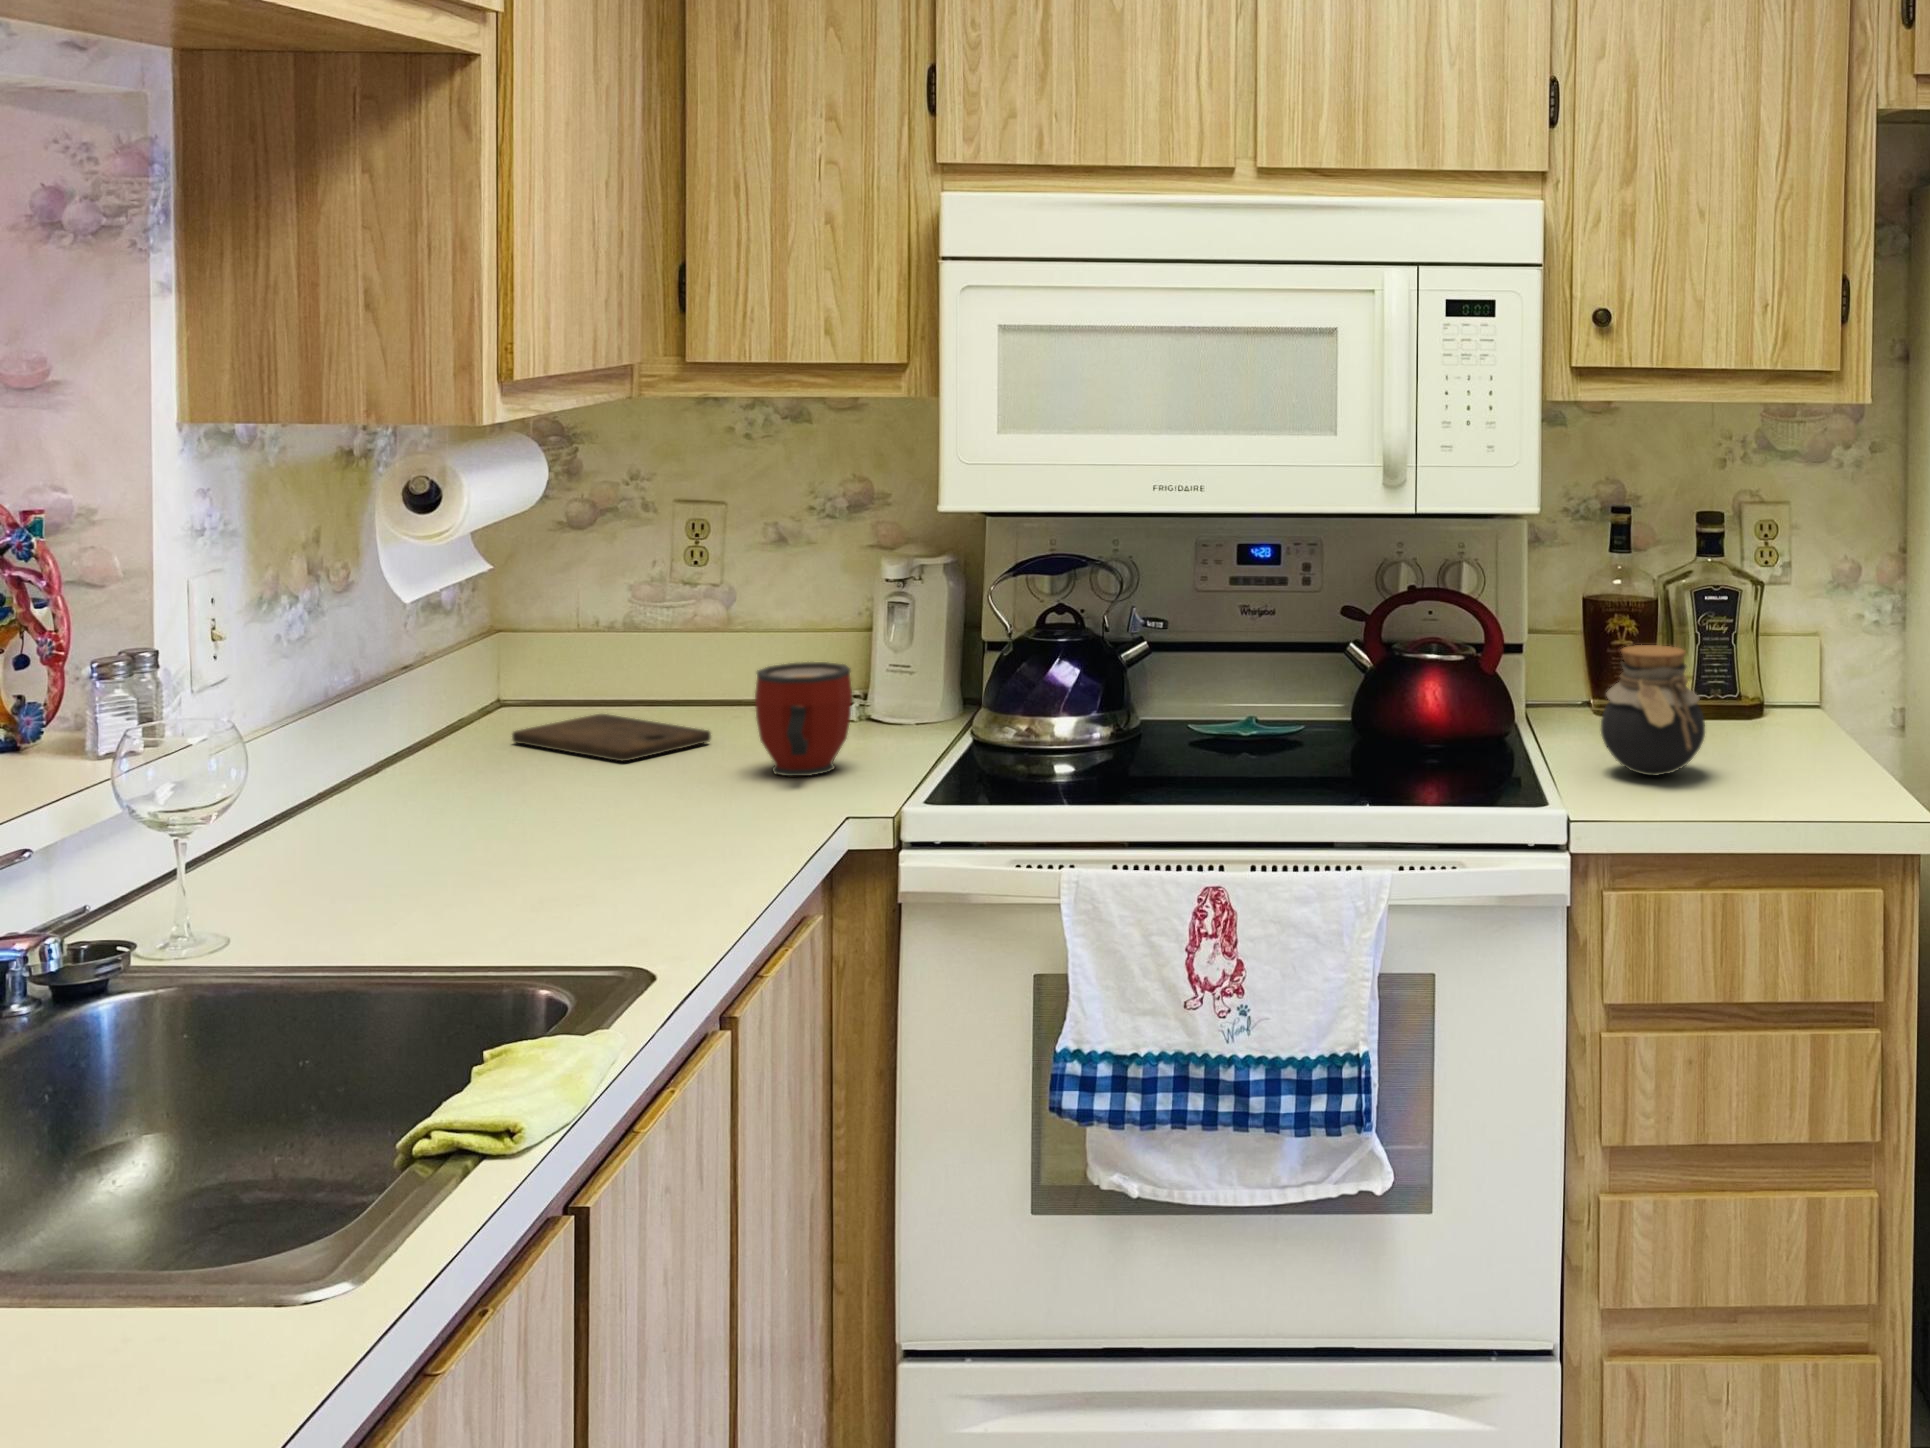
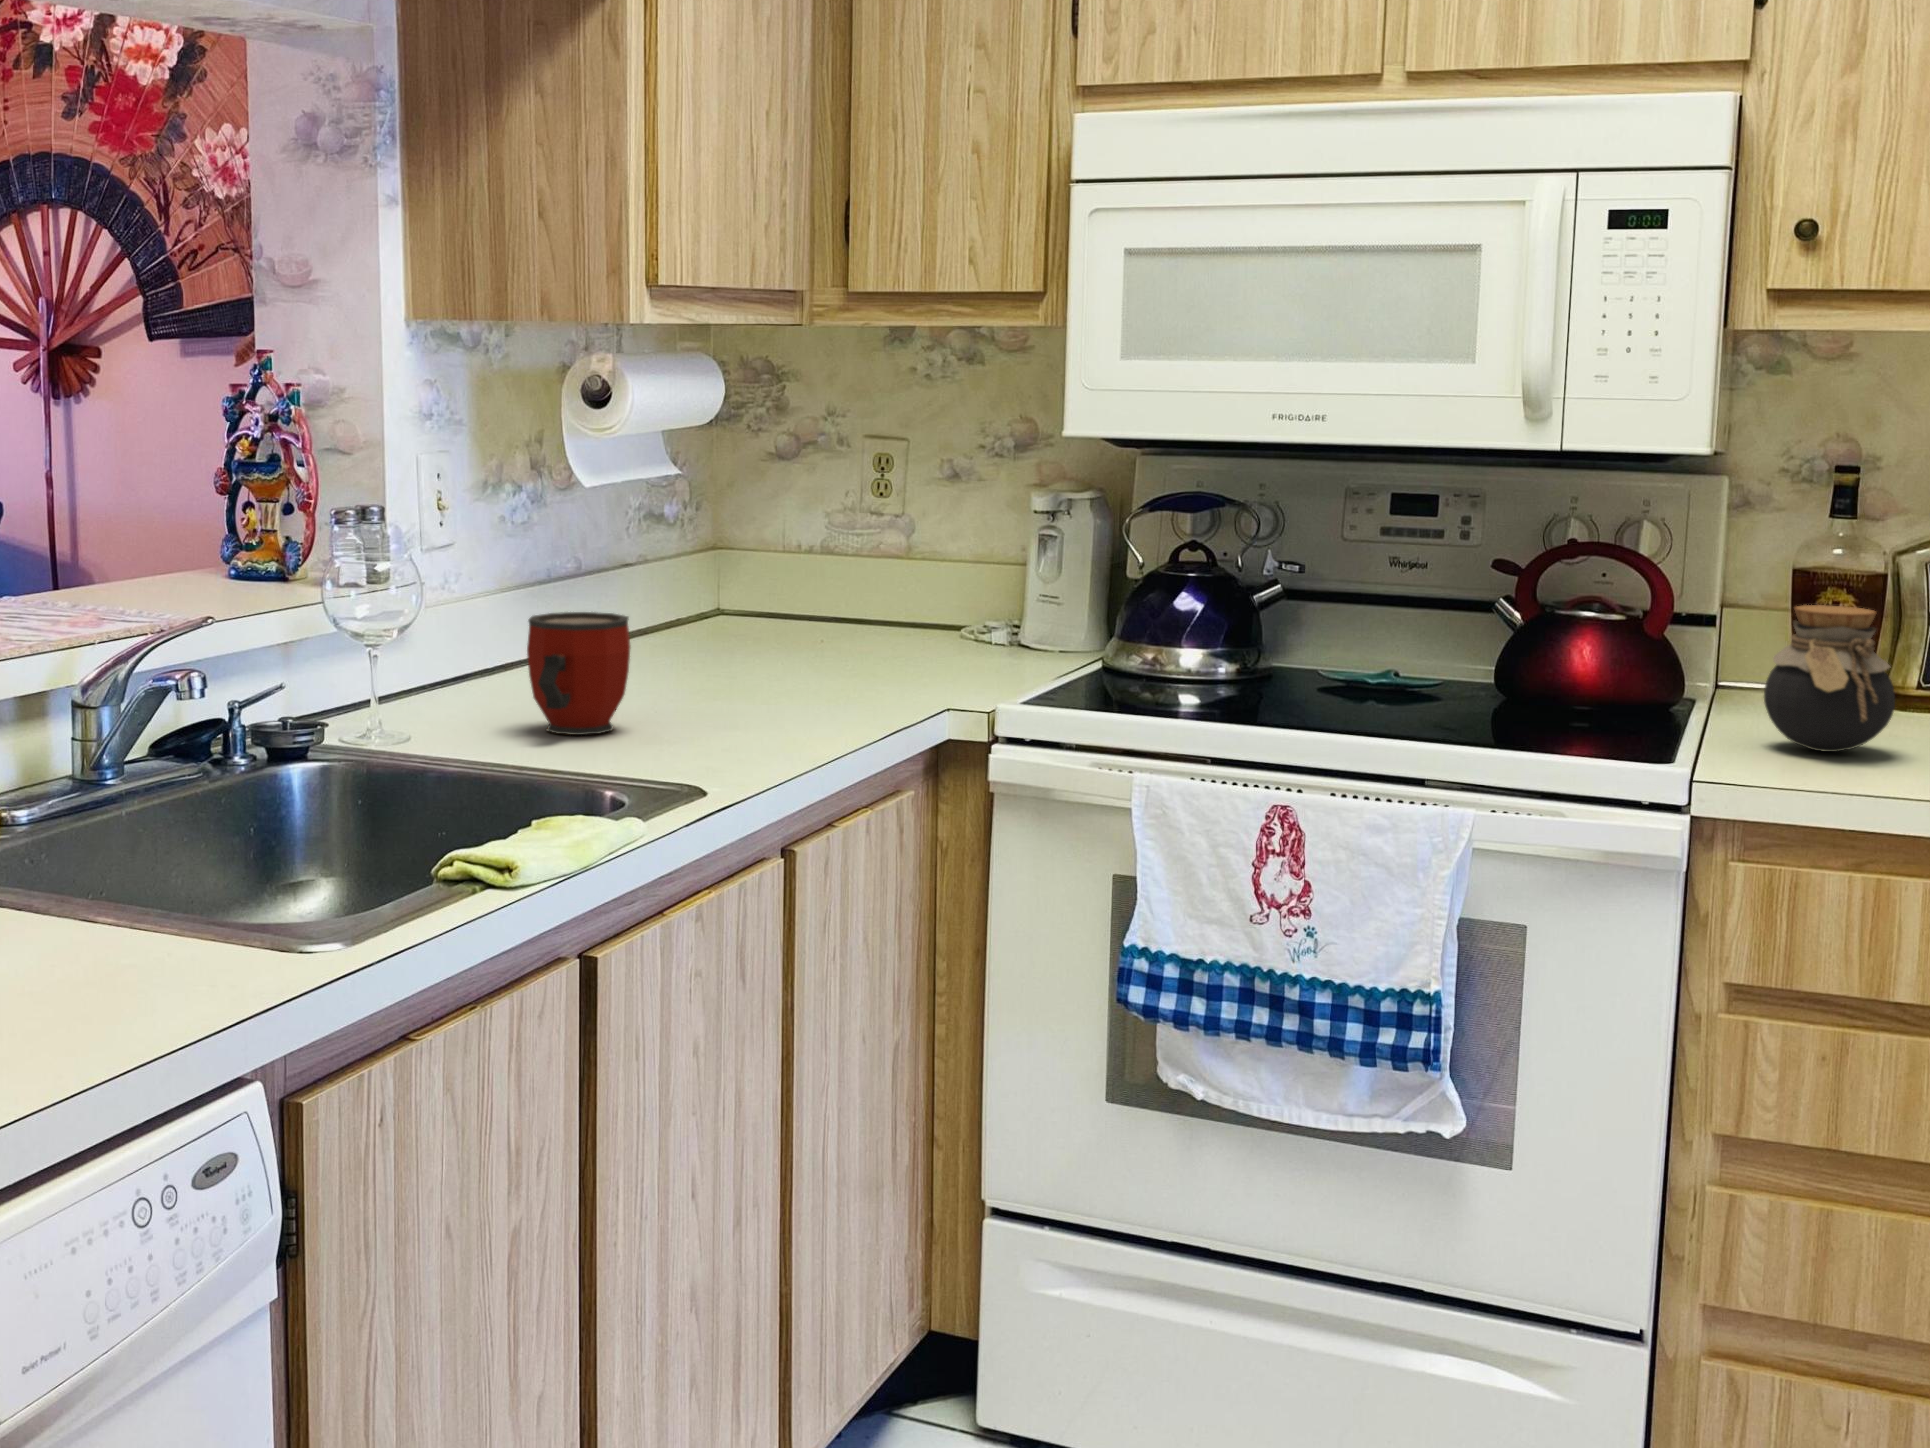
mug: present [755,662,852,776] -> present [527,612,630,735]
cutting board: present [512,714,711,761] -> none [701,626,863,660]

